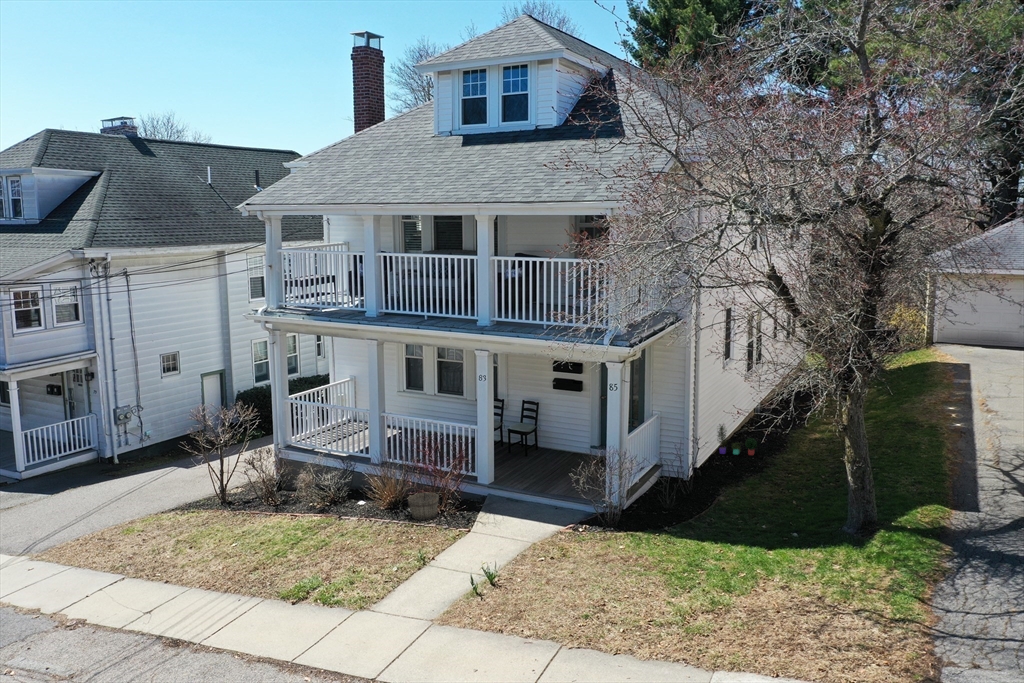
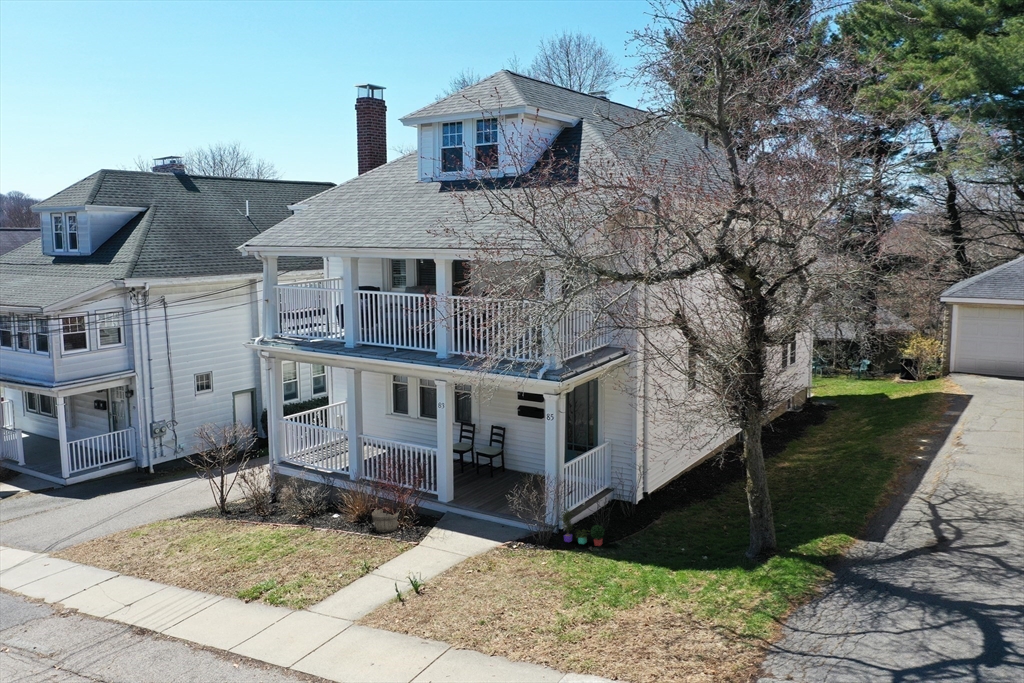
potted plant: present [717,424,757,455] -> present [561,507,604,546]

